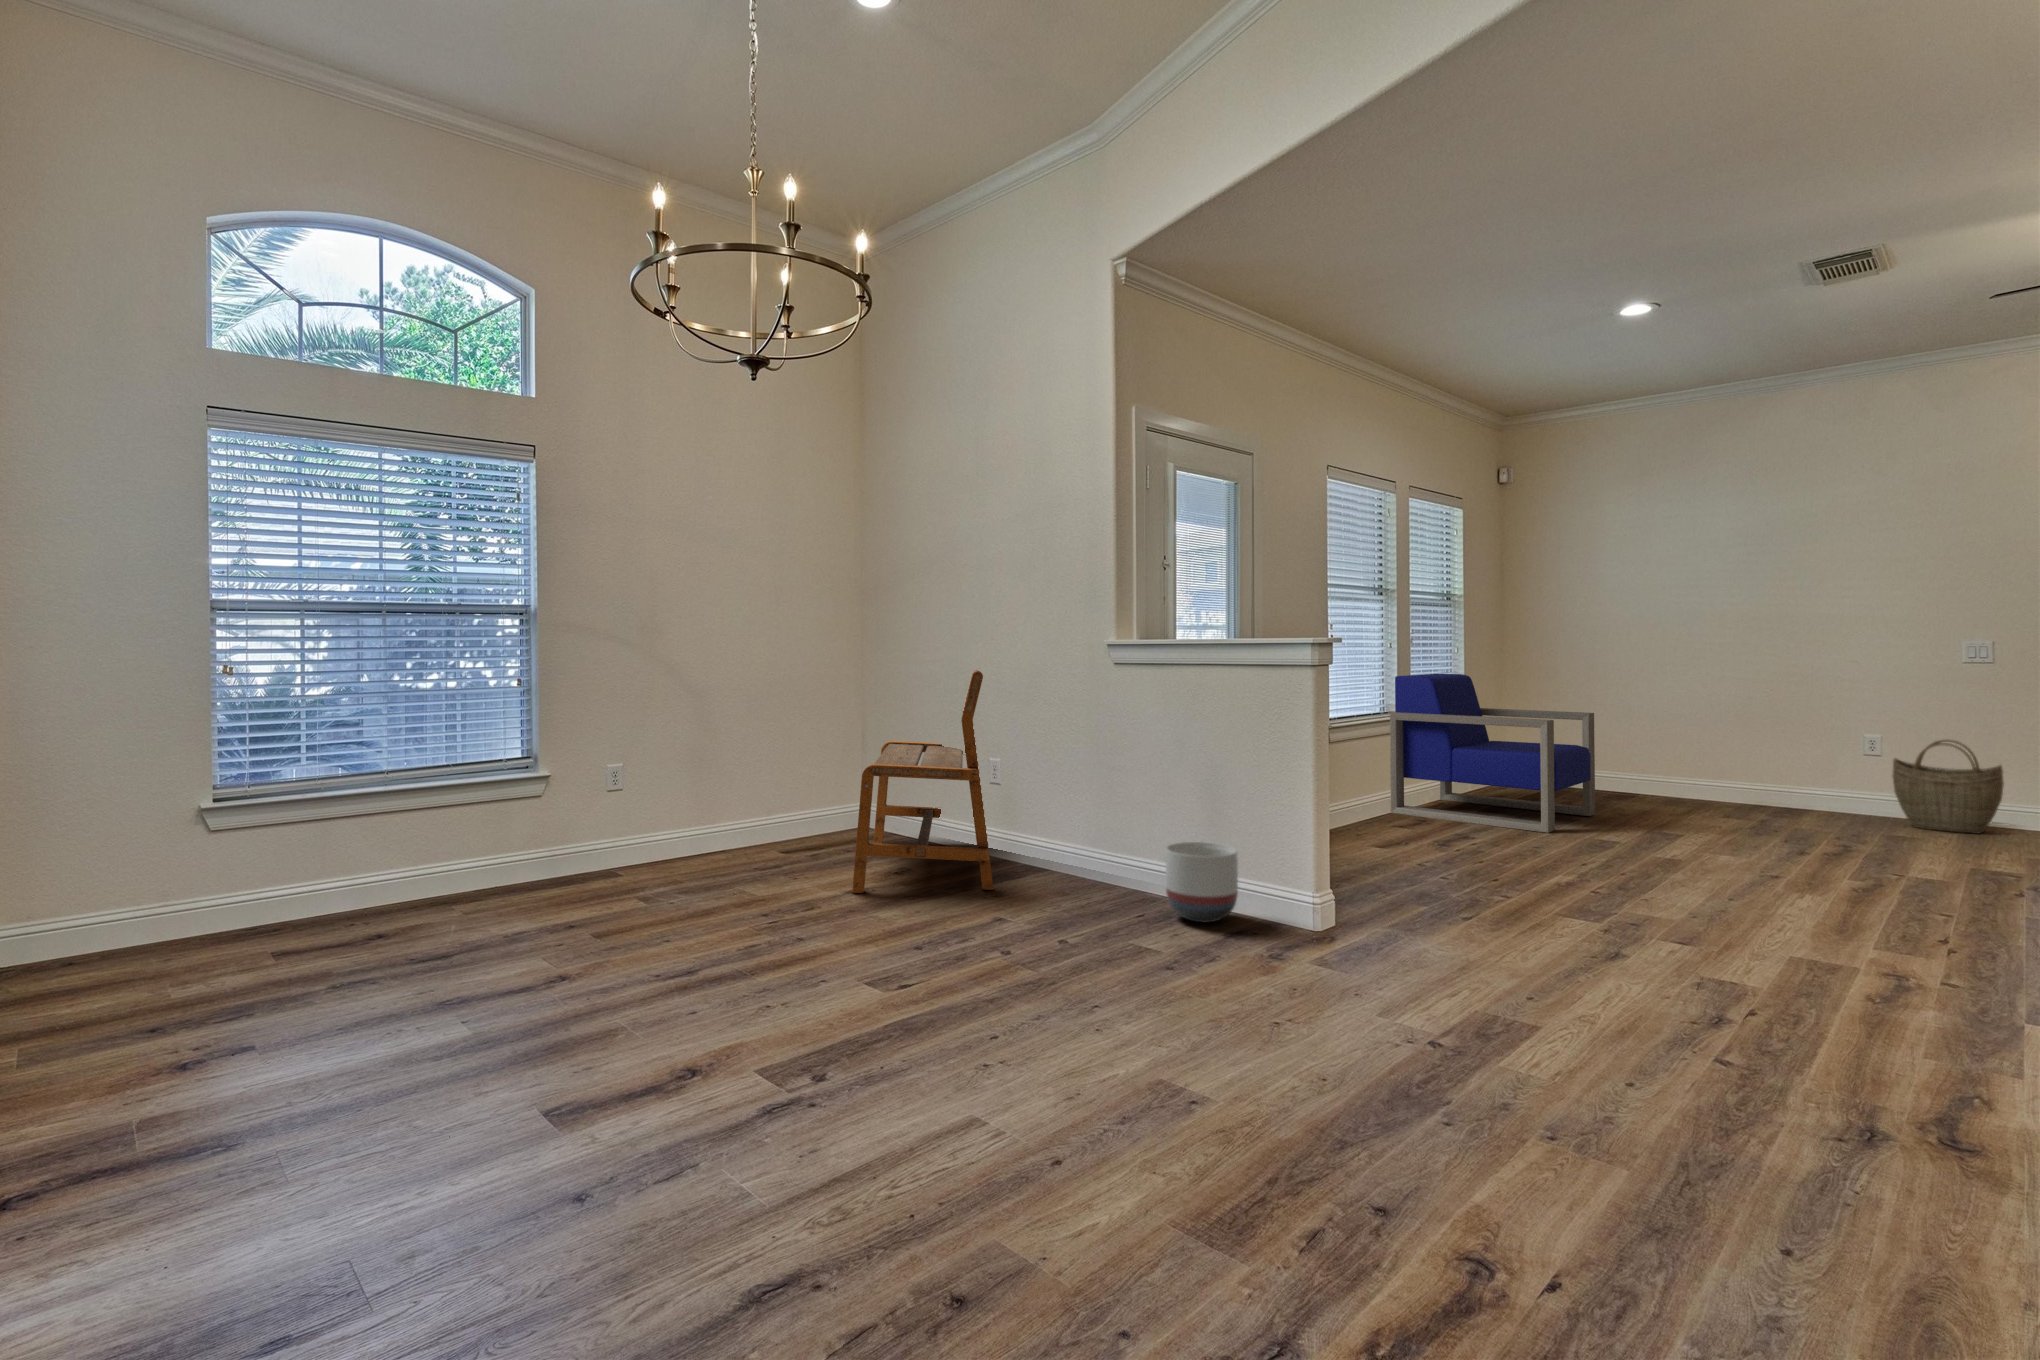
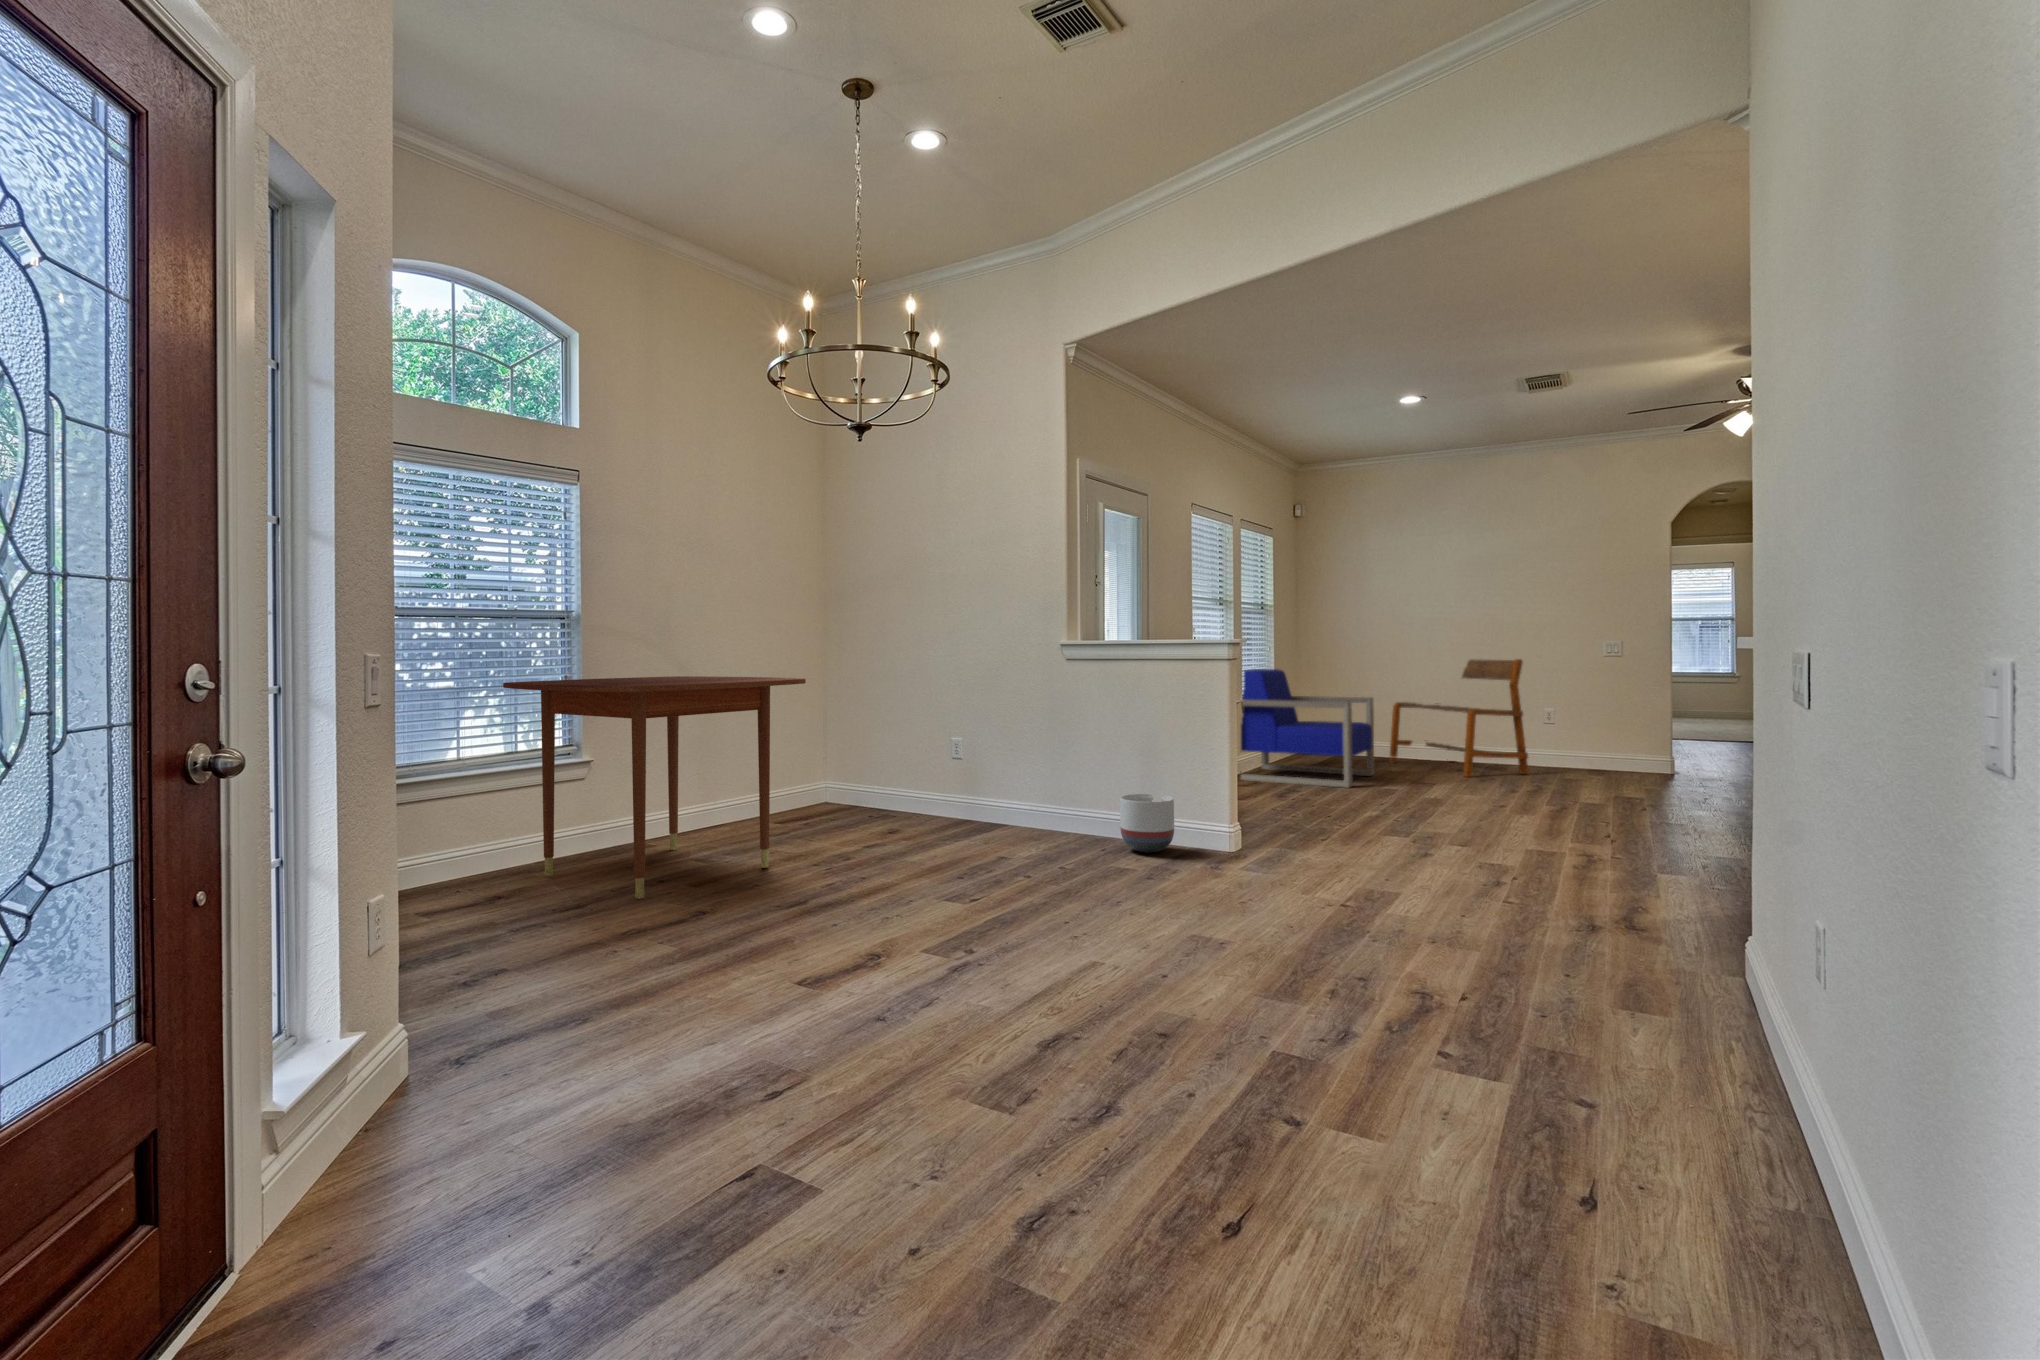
bench: present [852,669,993,893] -> present [1389,659,1528,777]
dining table: none [424,680,757,950] -> present [503,676,806,899]
woven basket: present [1893,740,2004,834] -> none [1564,712,1631,778]

